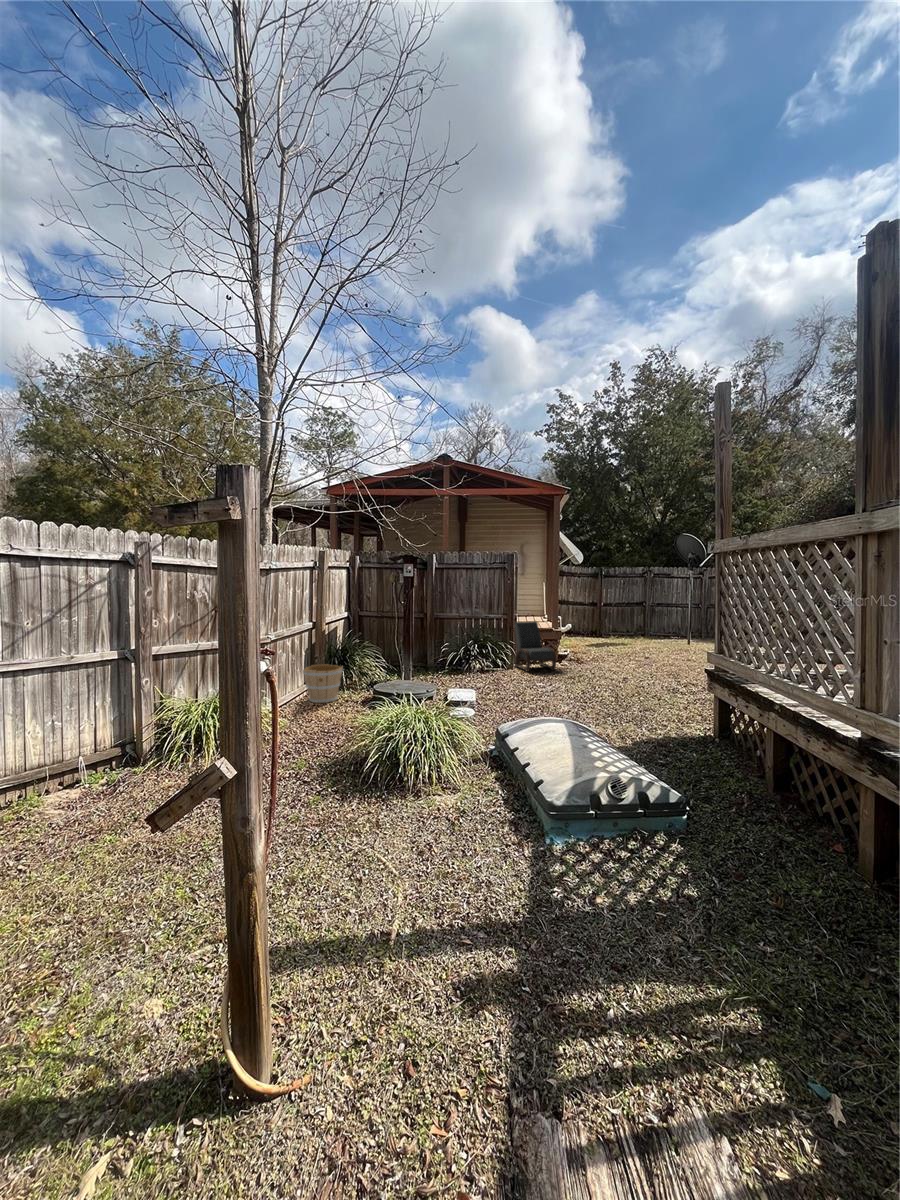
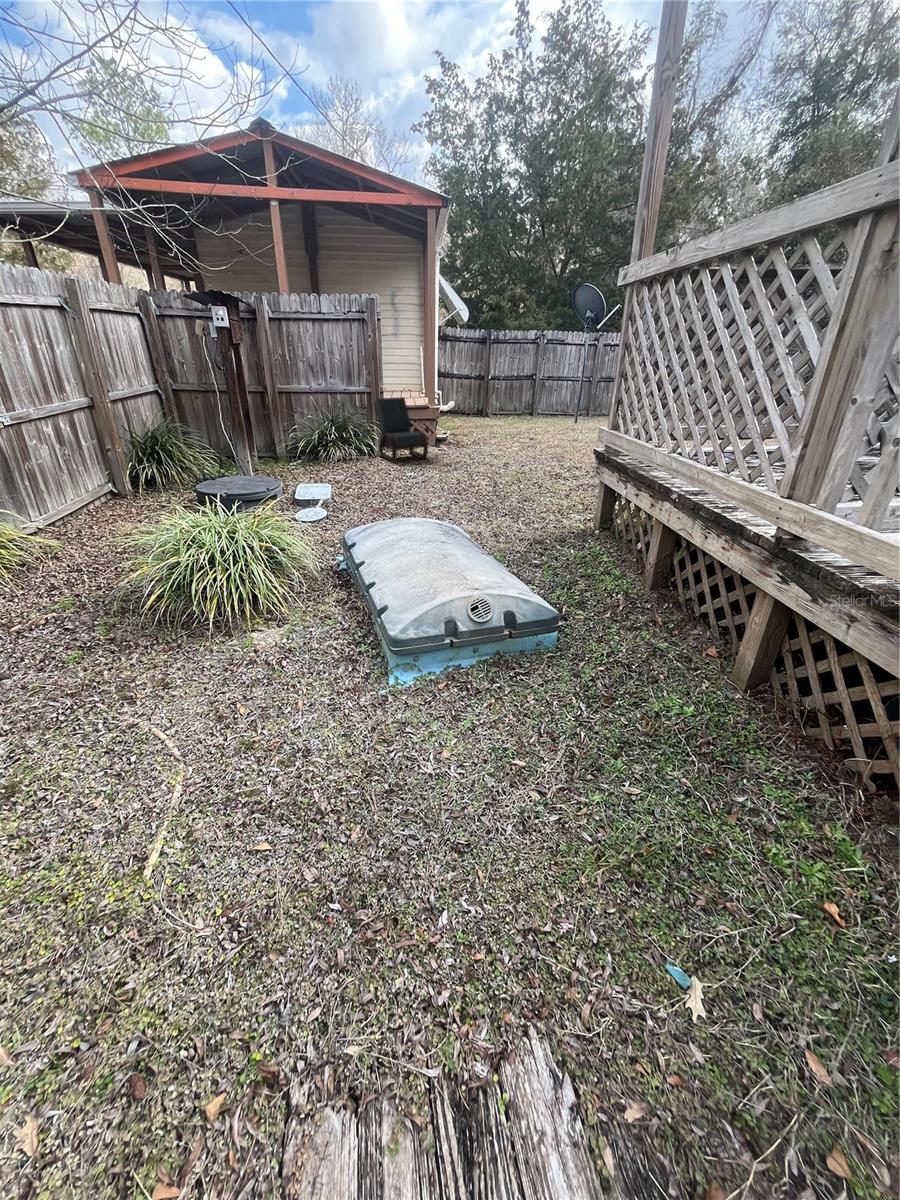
wooden bucket: present [303,664,342,703] -> none [72,462,136,516]

